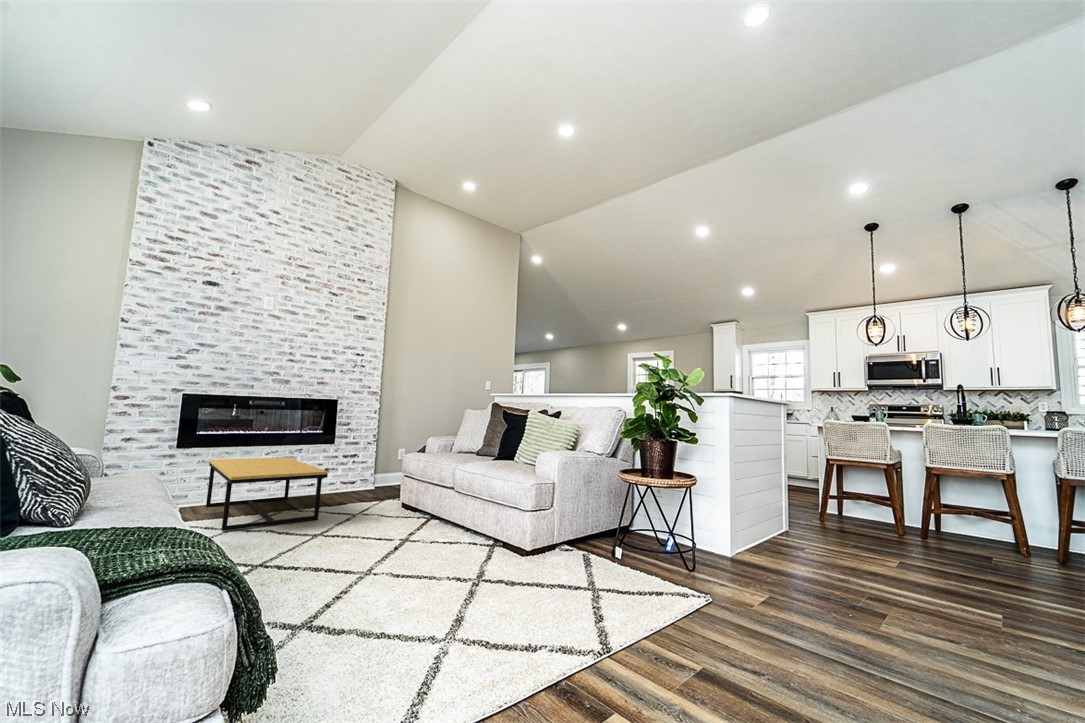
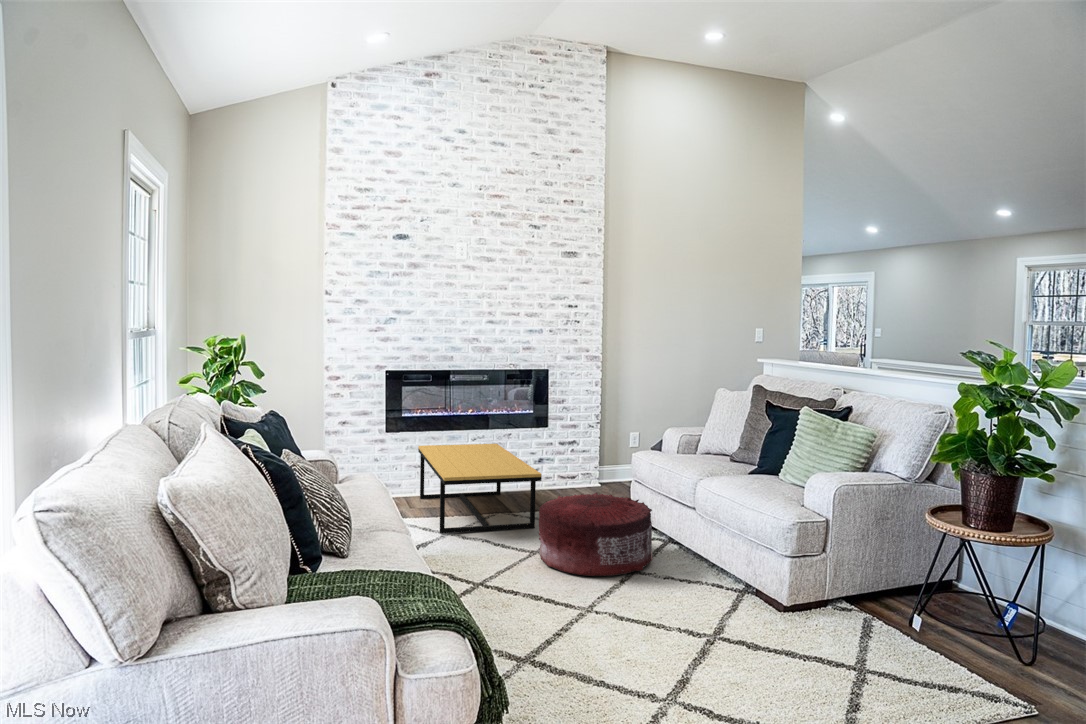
pouf: none [322,483,422,549] -> present [539,493,653,576]

